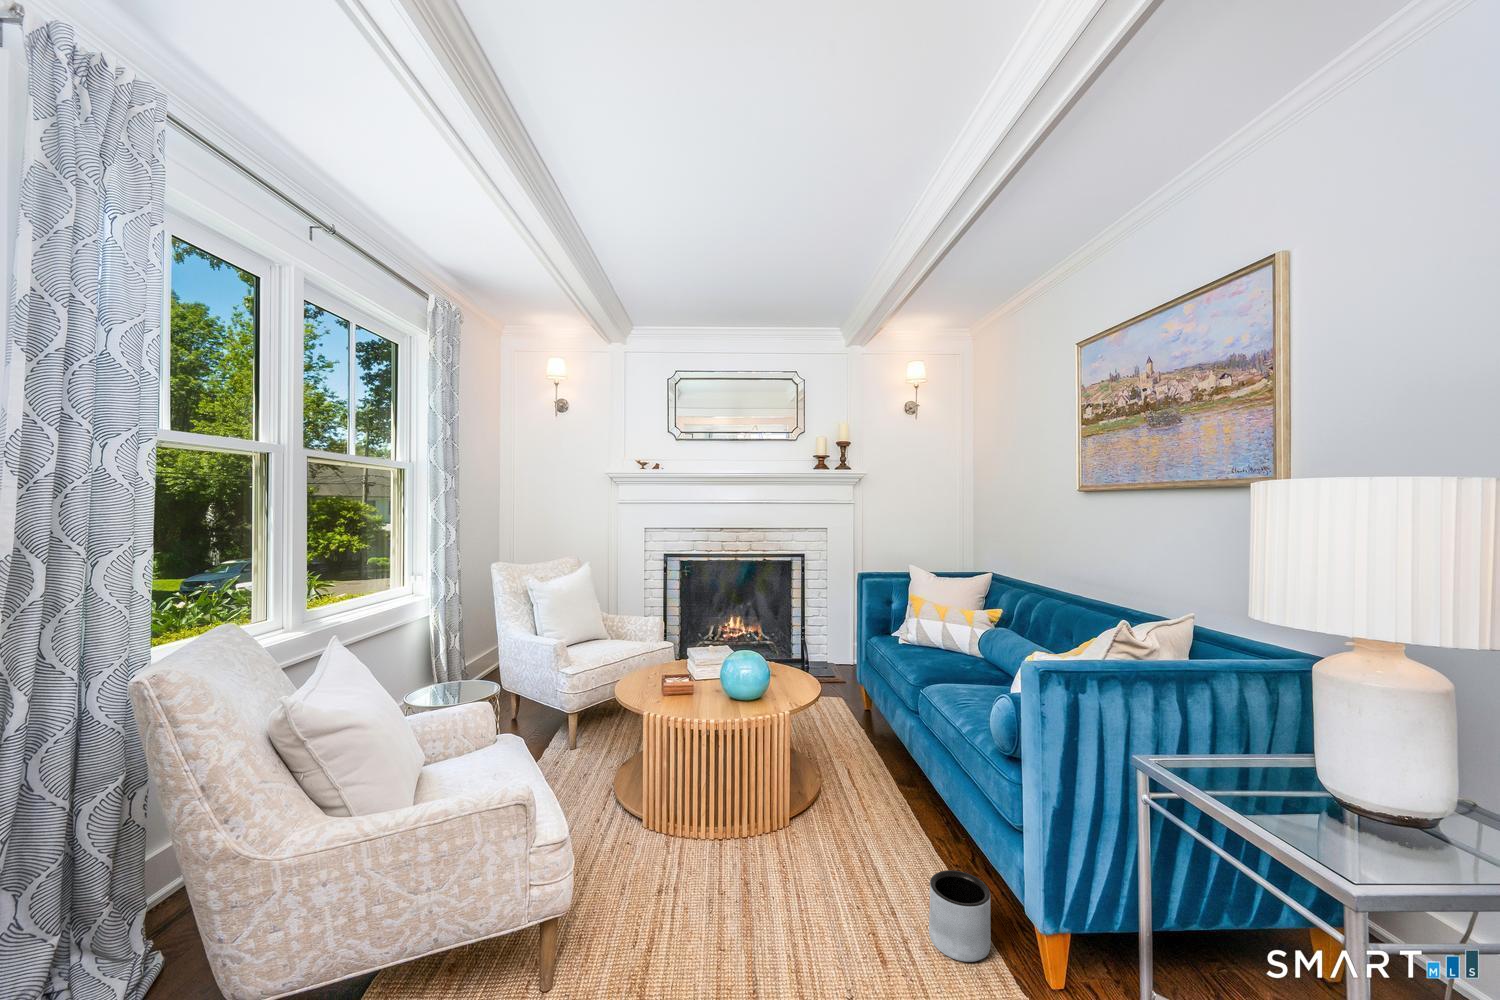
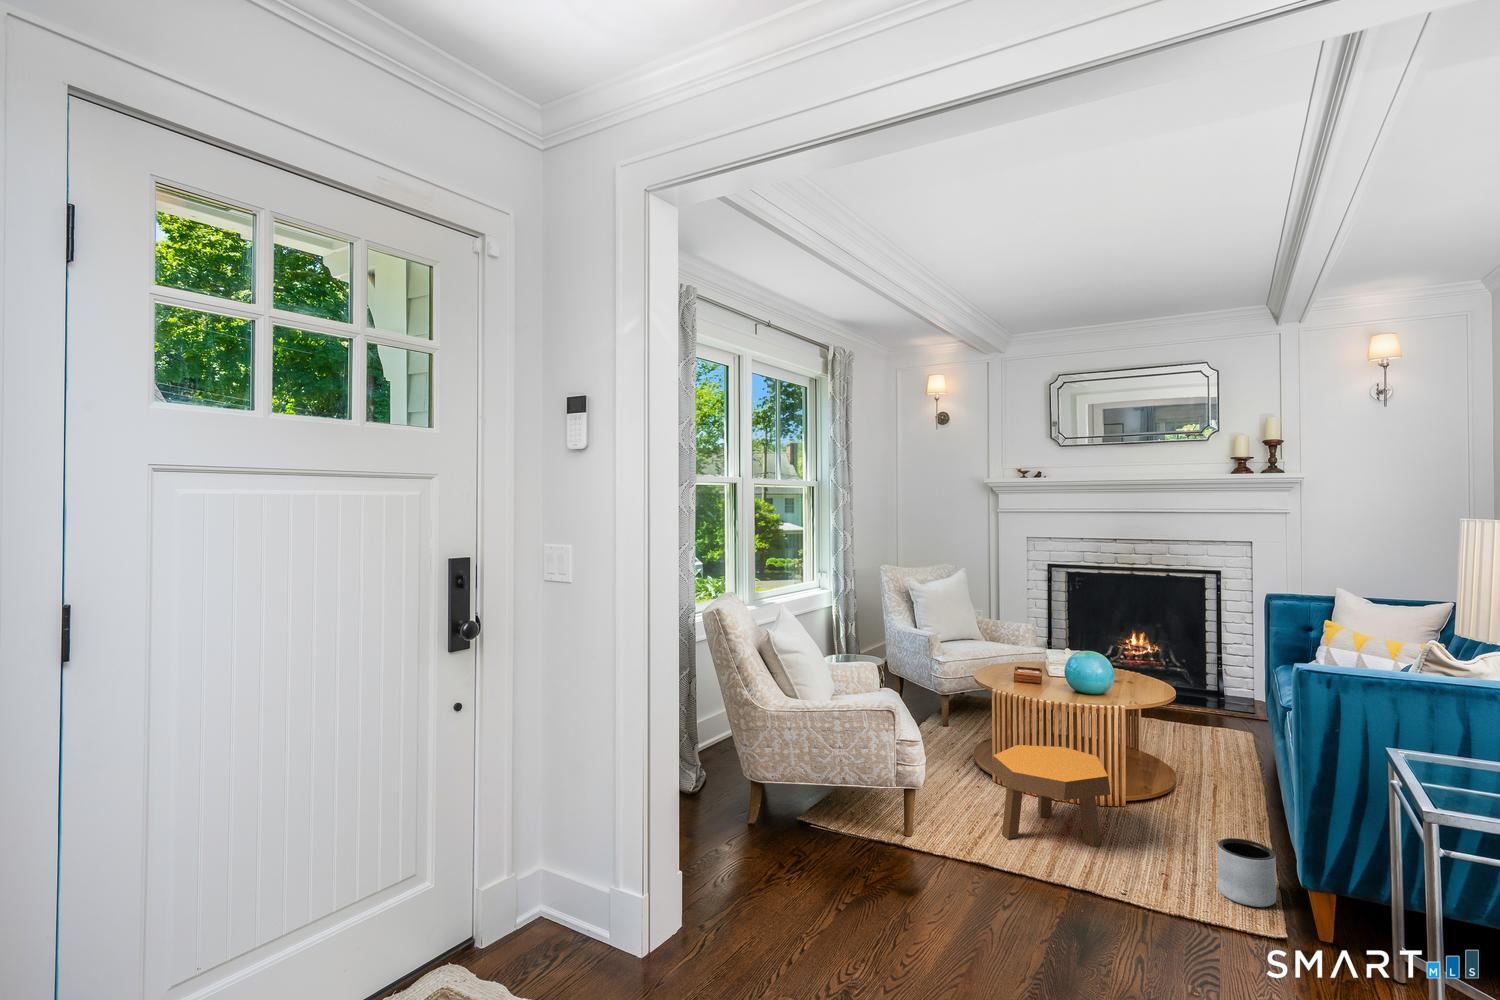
footstool: none [654,777,803,936] -> present [990,745,1111,847]

